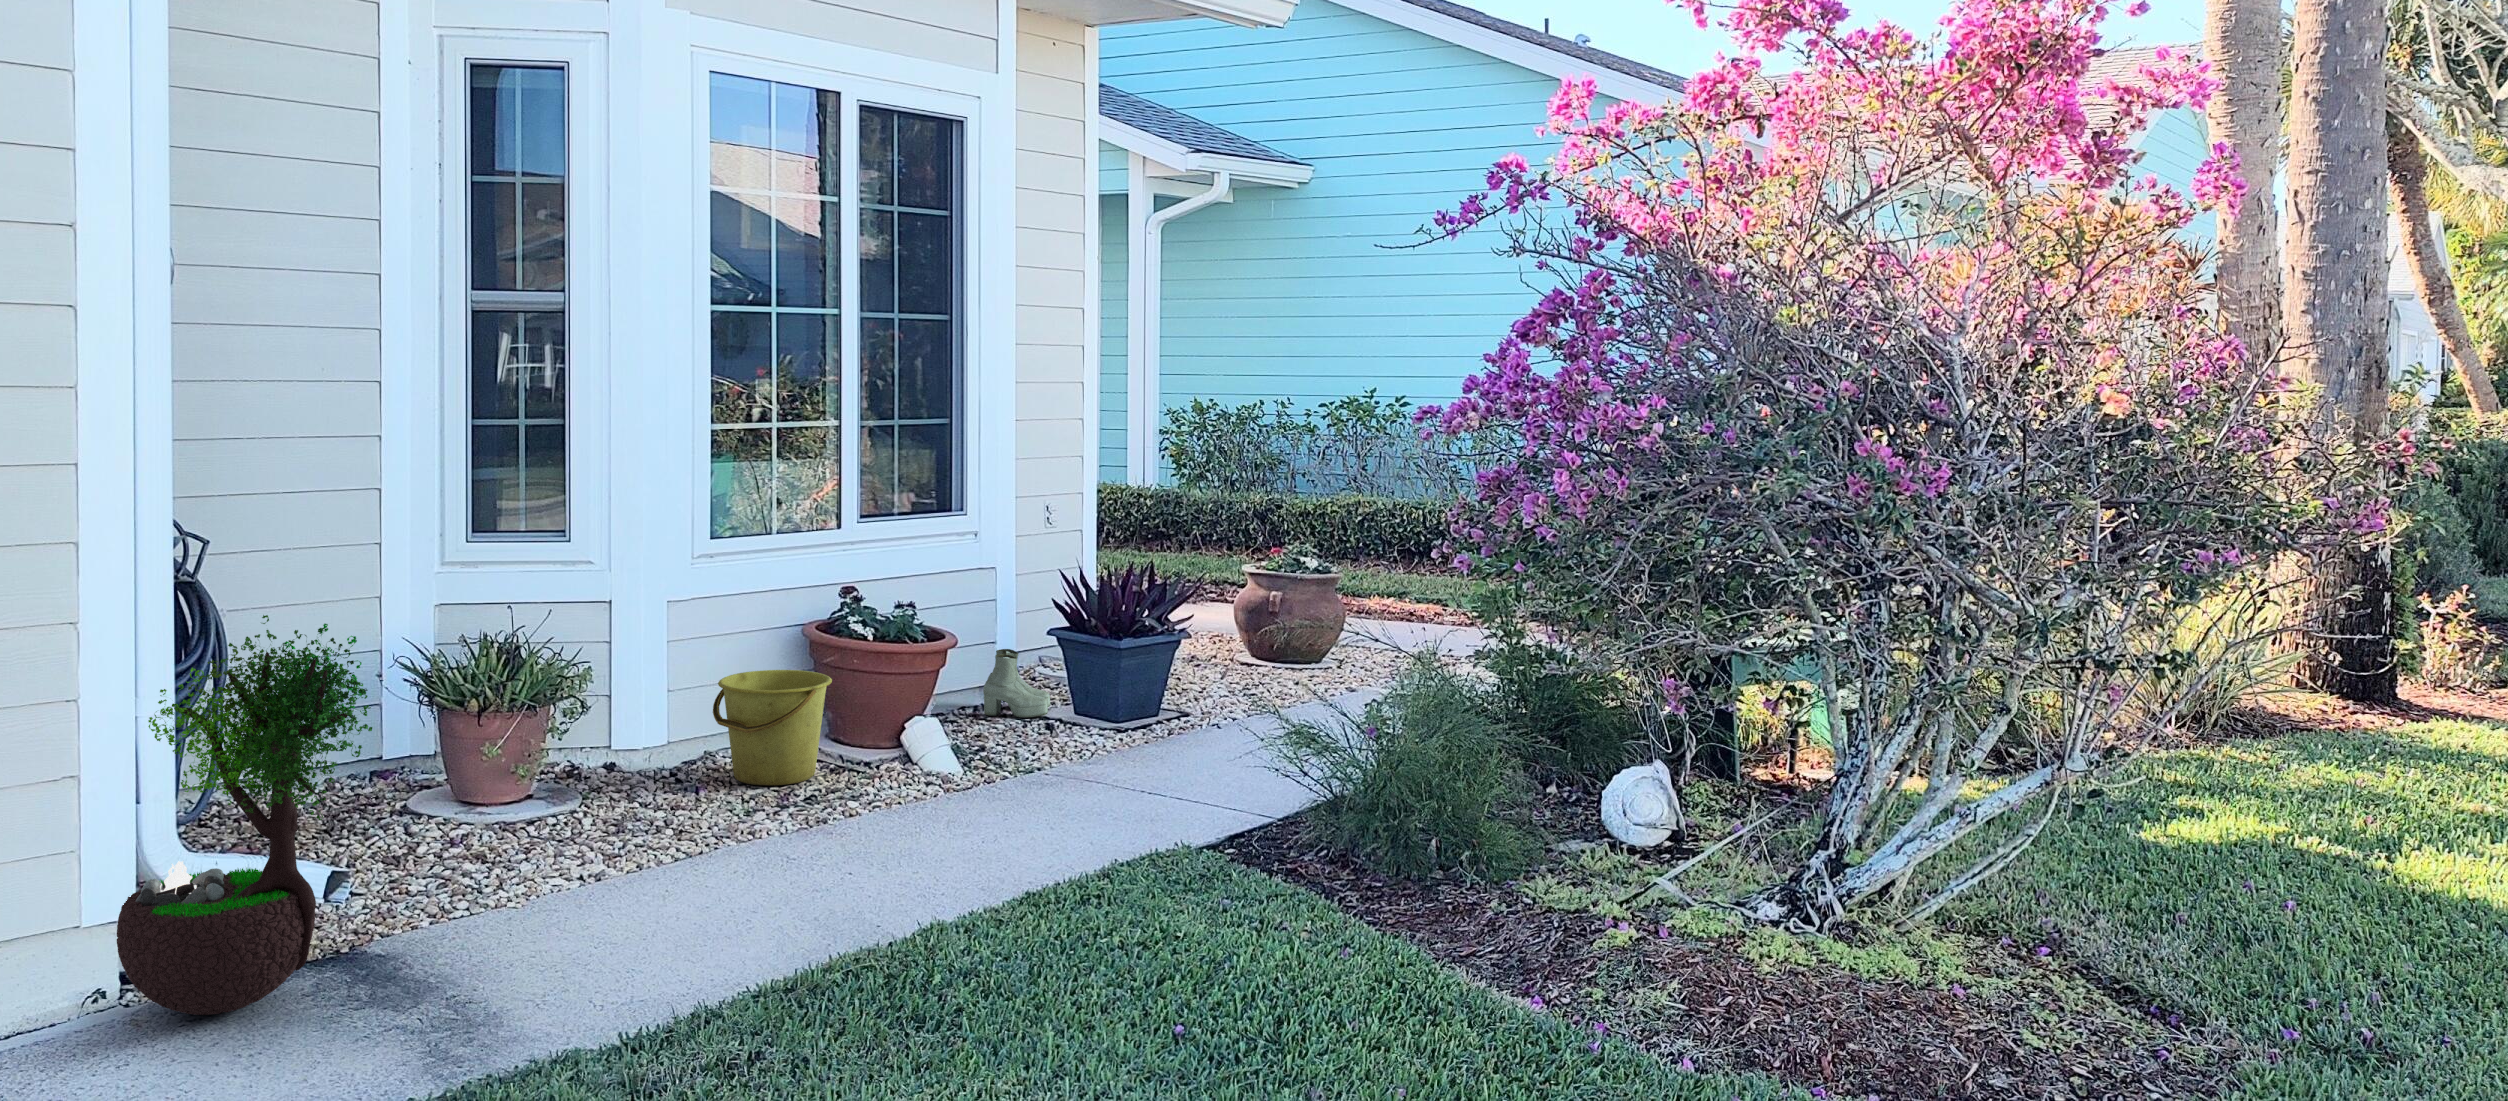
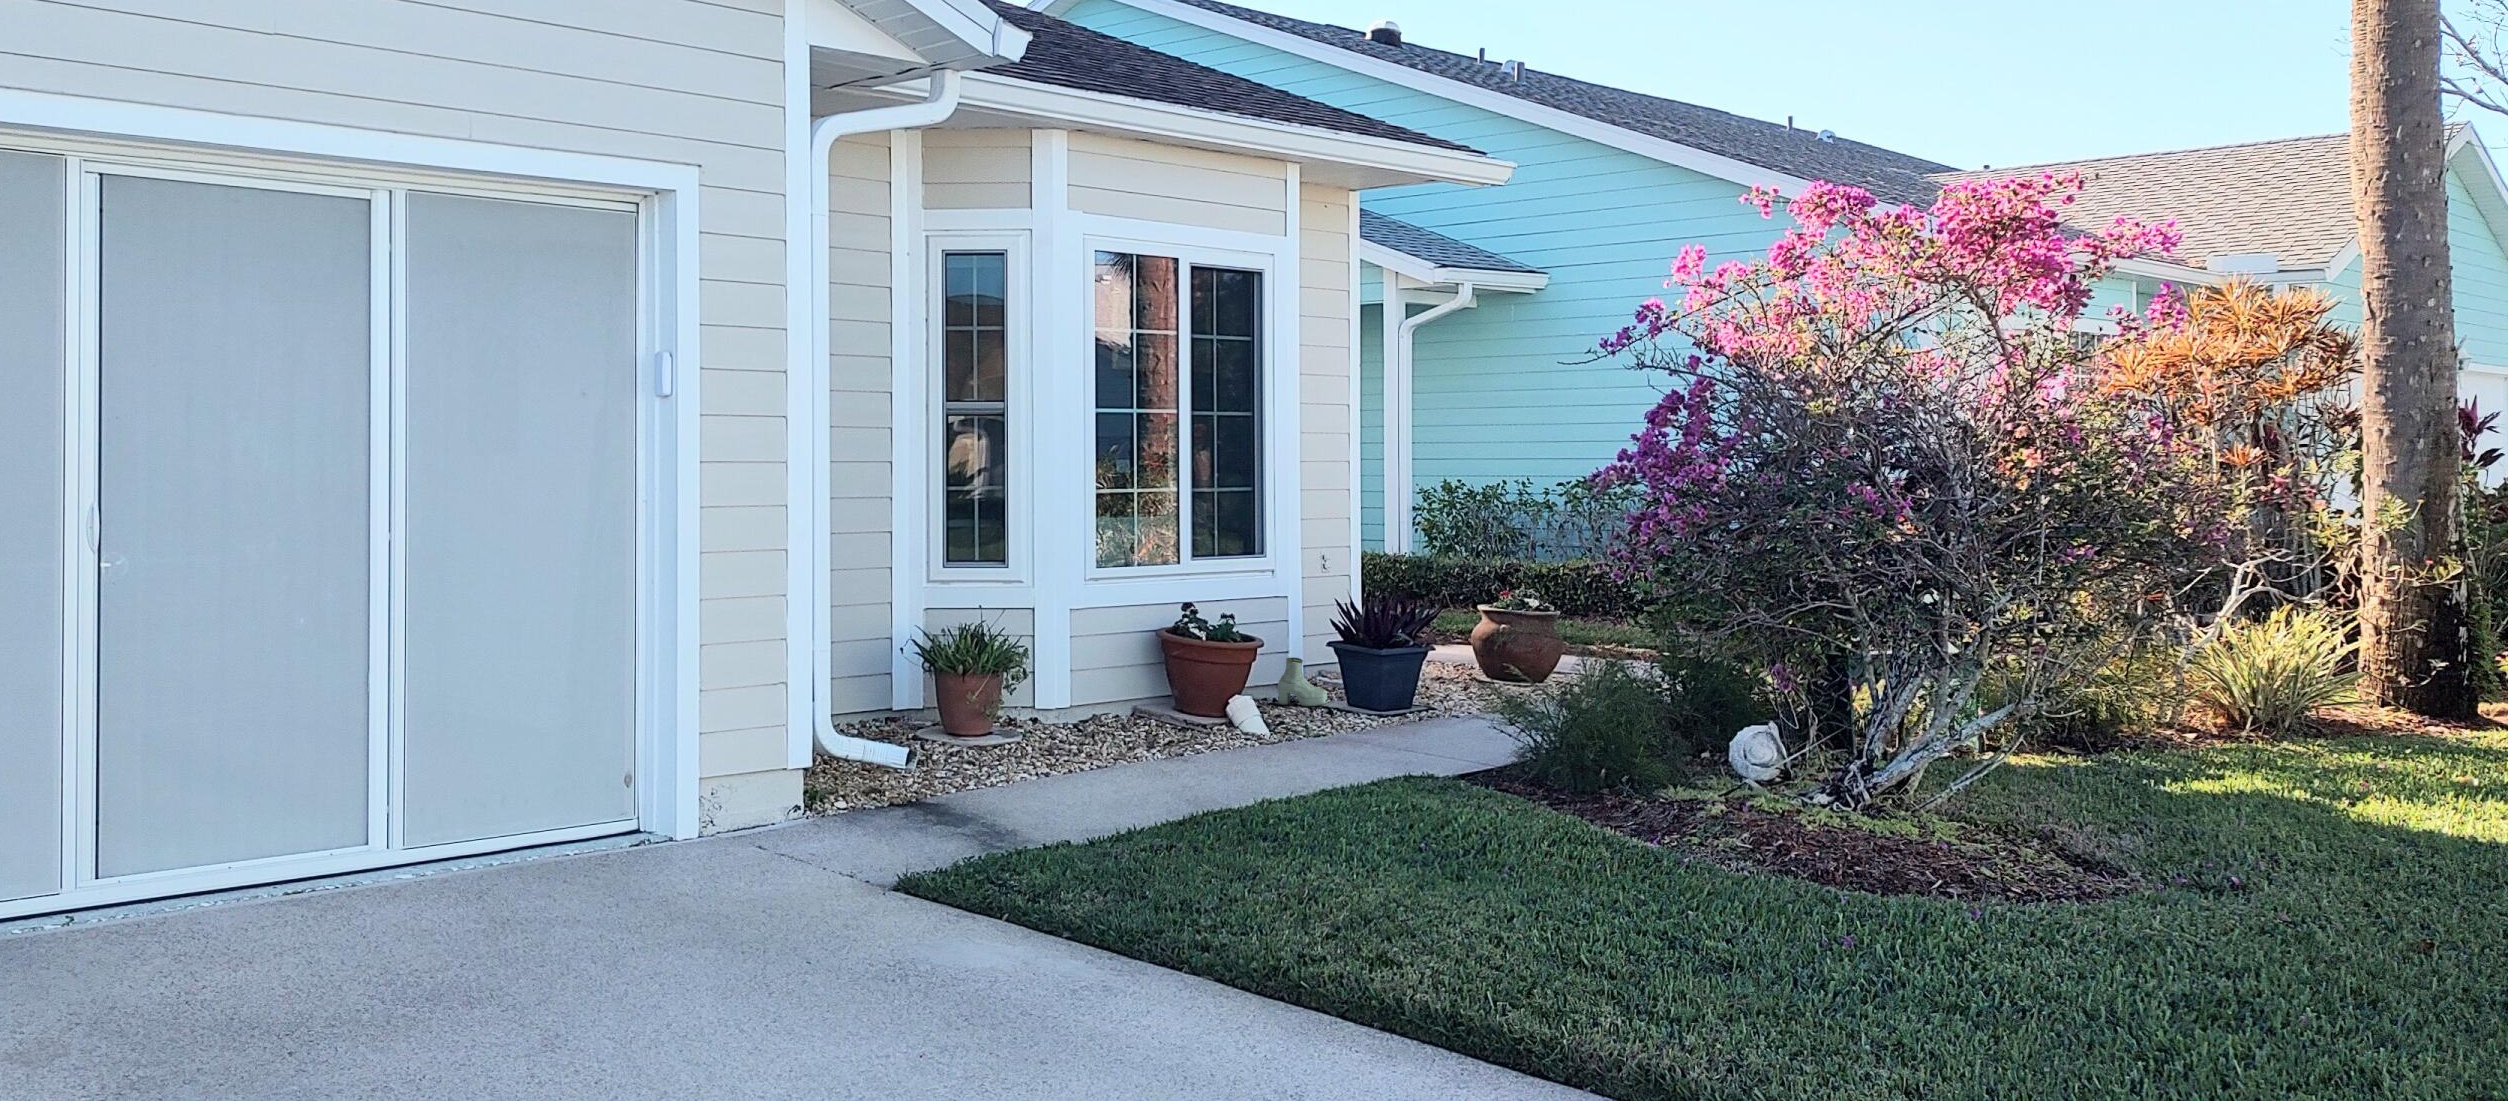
potted tree: present [117,615,372,1015] -> none [824,586,955,808]
bucket: present [713,670,832,785] -> none [1099,659,1178,734]

